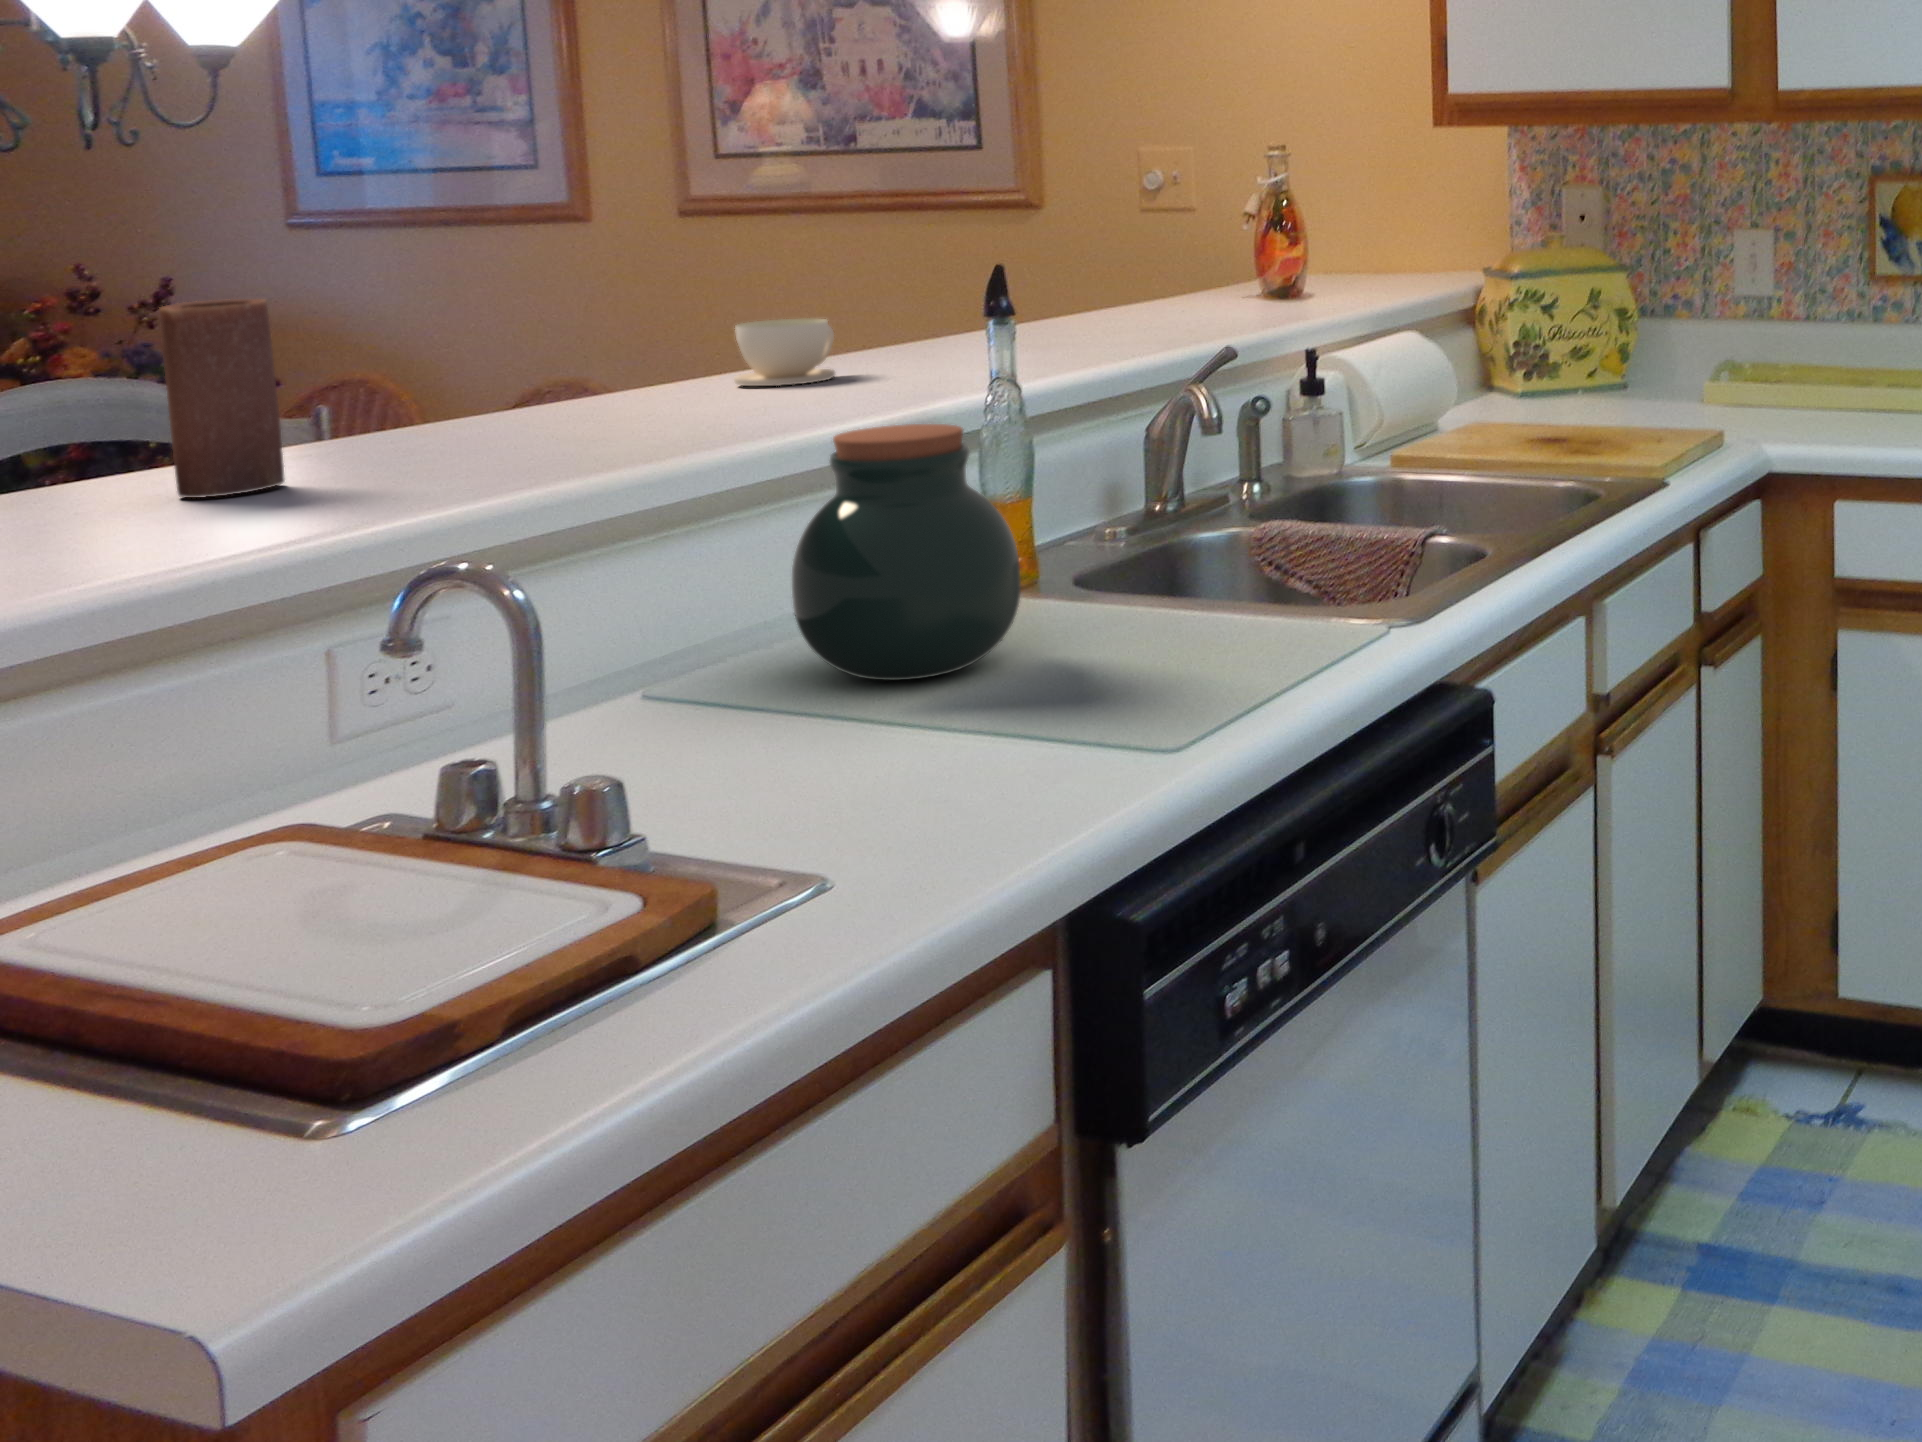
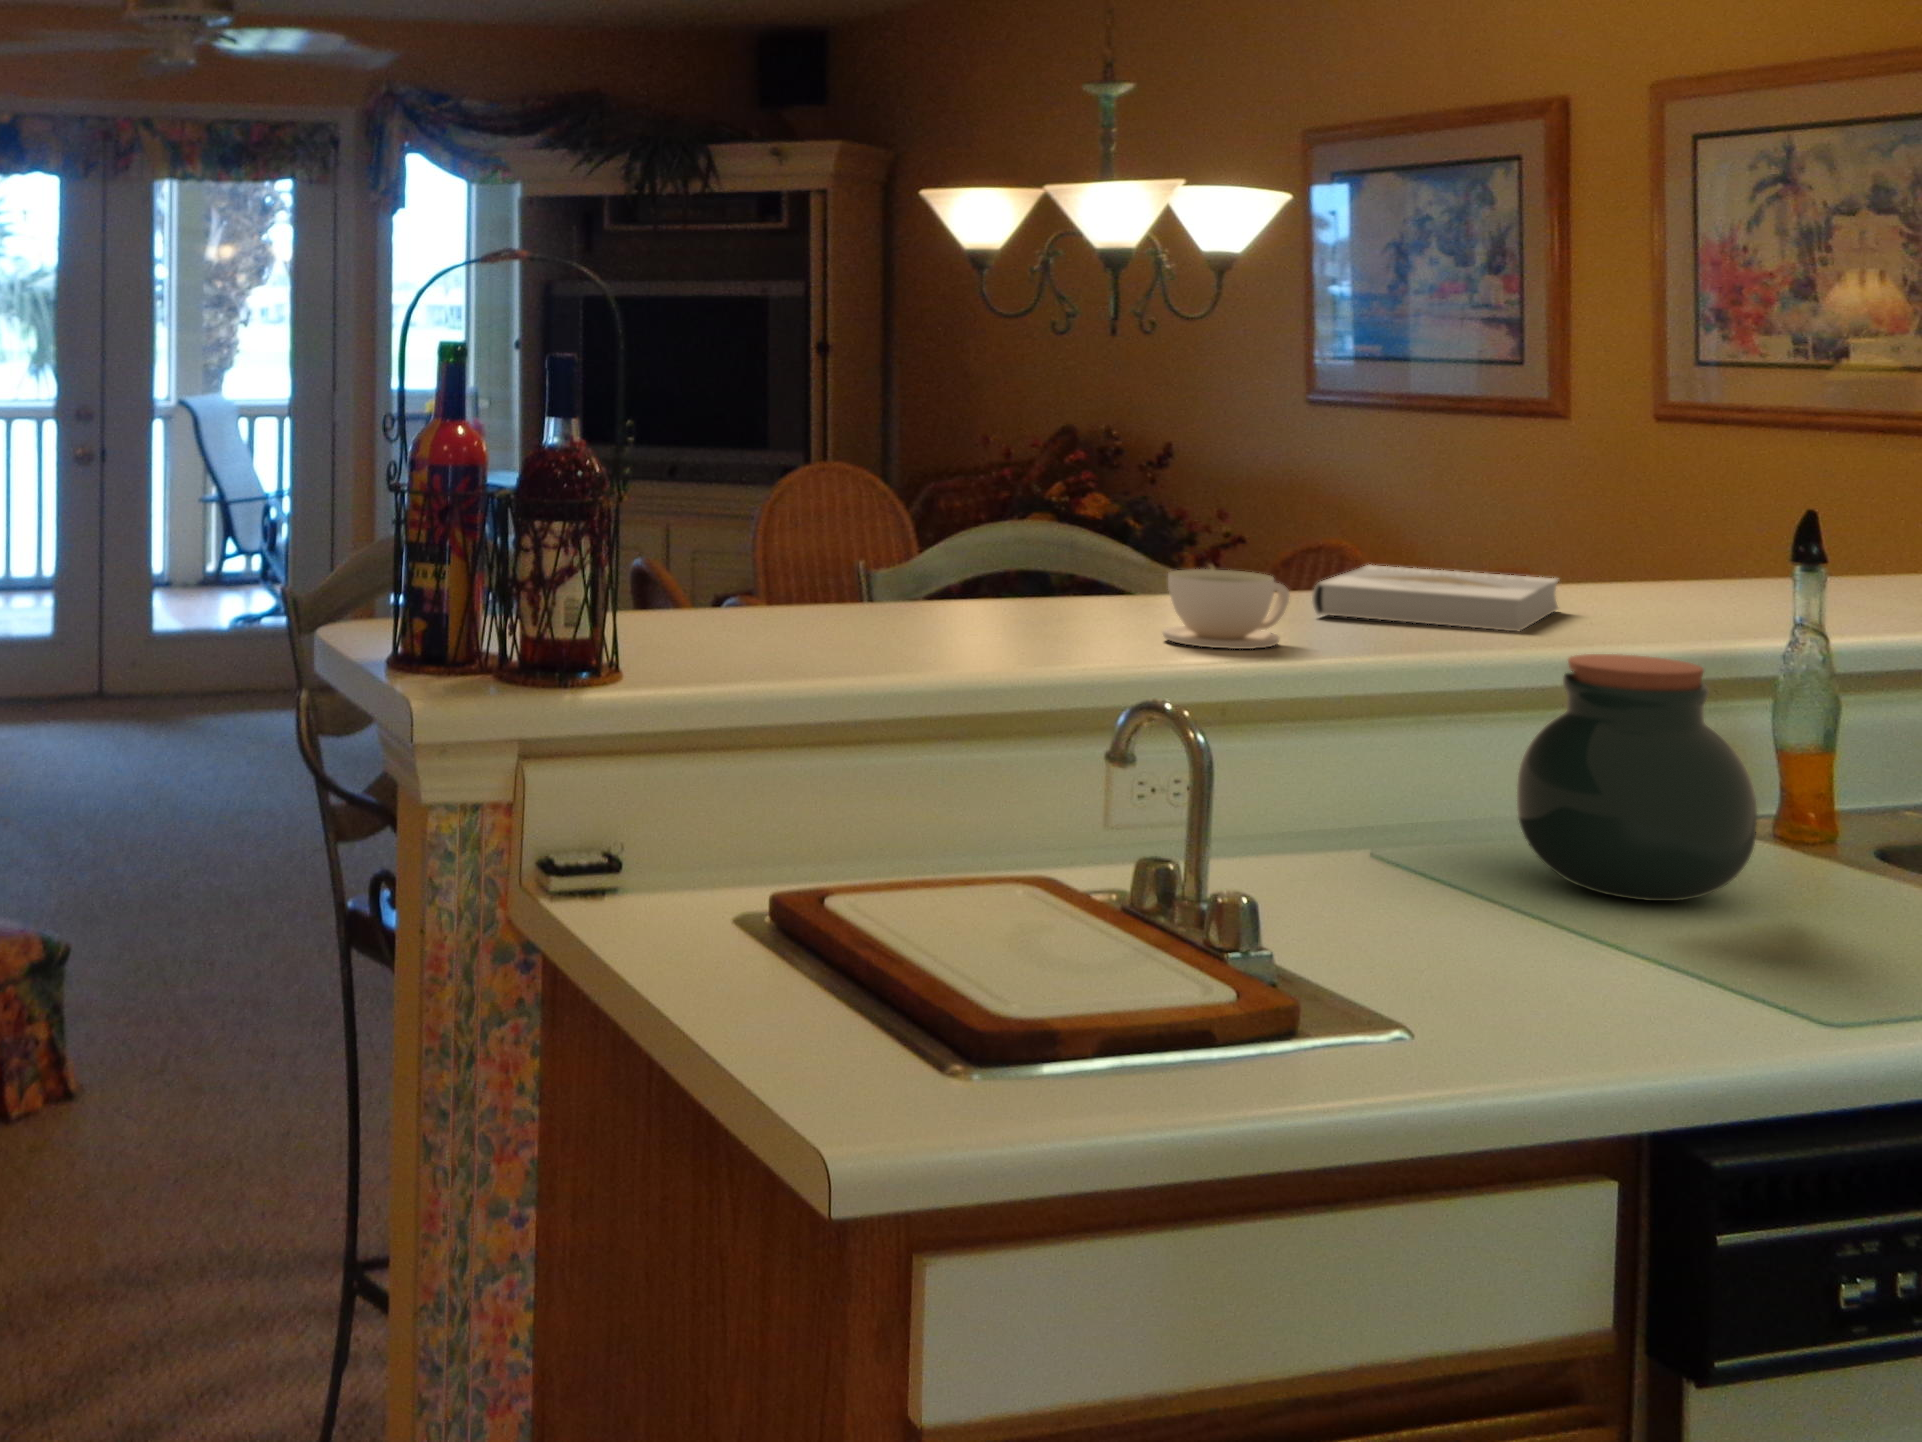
candle: present [160,299,285,498] -> none [1055,476,1130,624]
coffee cup: present [734,318,835,386] -> present [1163,569,1289,649]
book: none [500,367,748,442] -> present [1312,565,1559,631]

